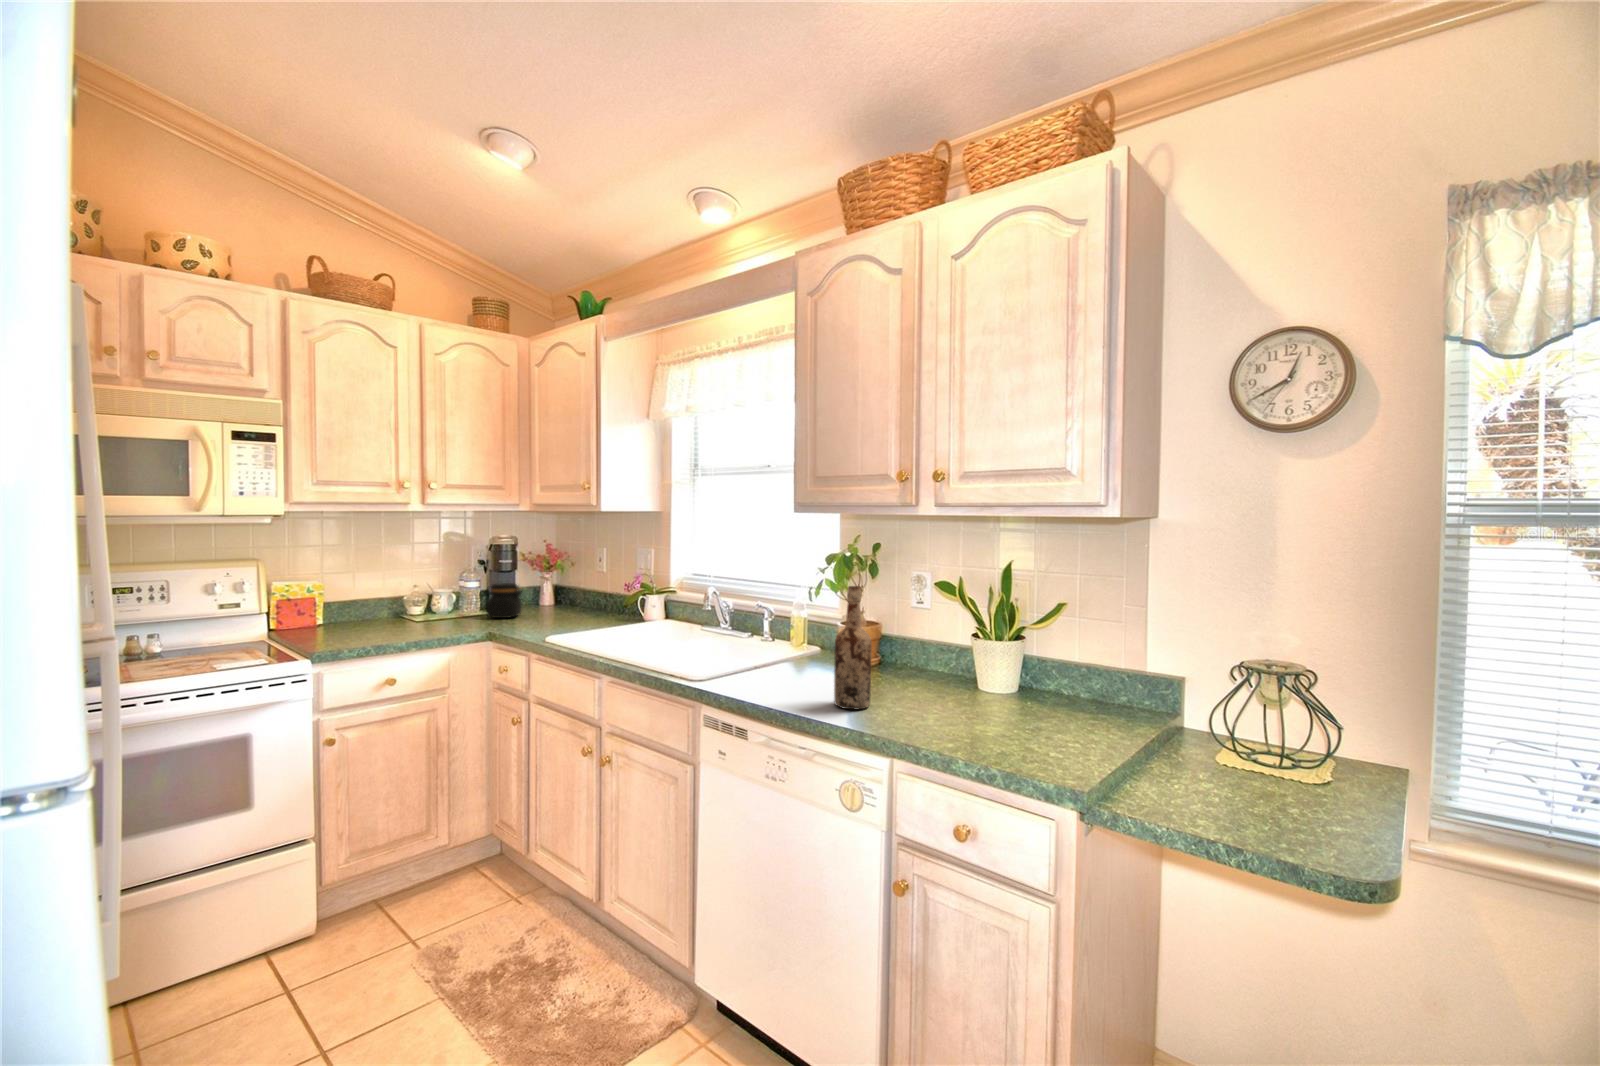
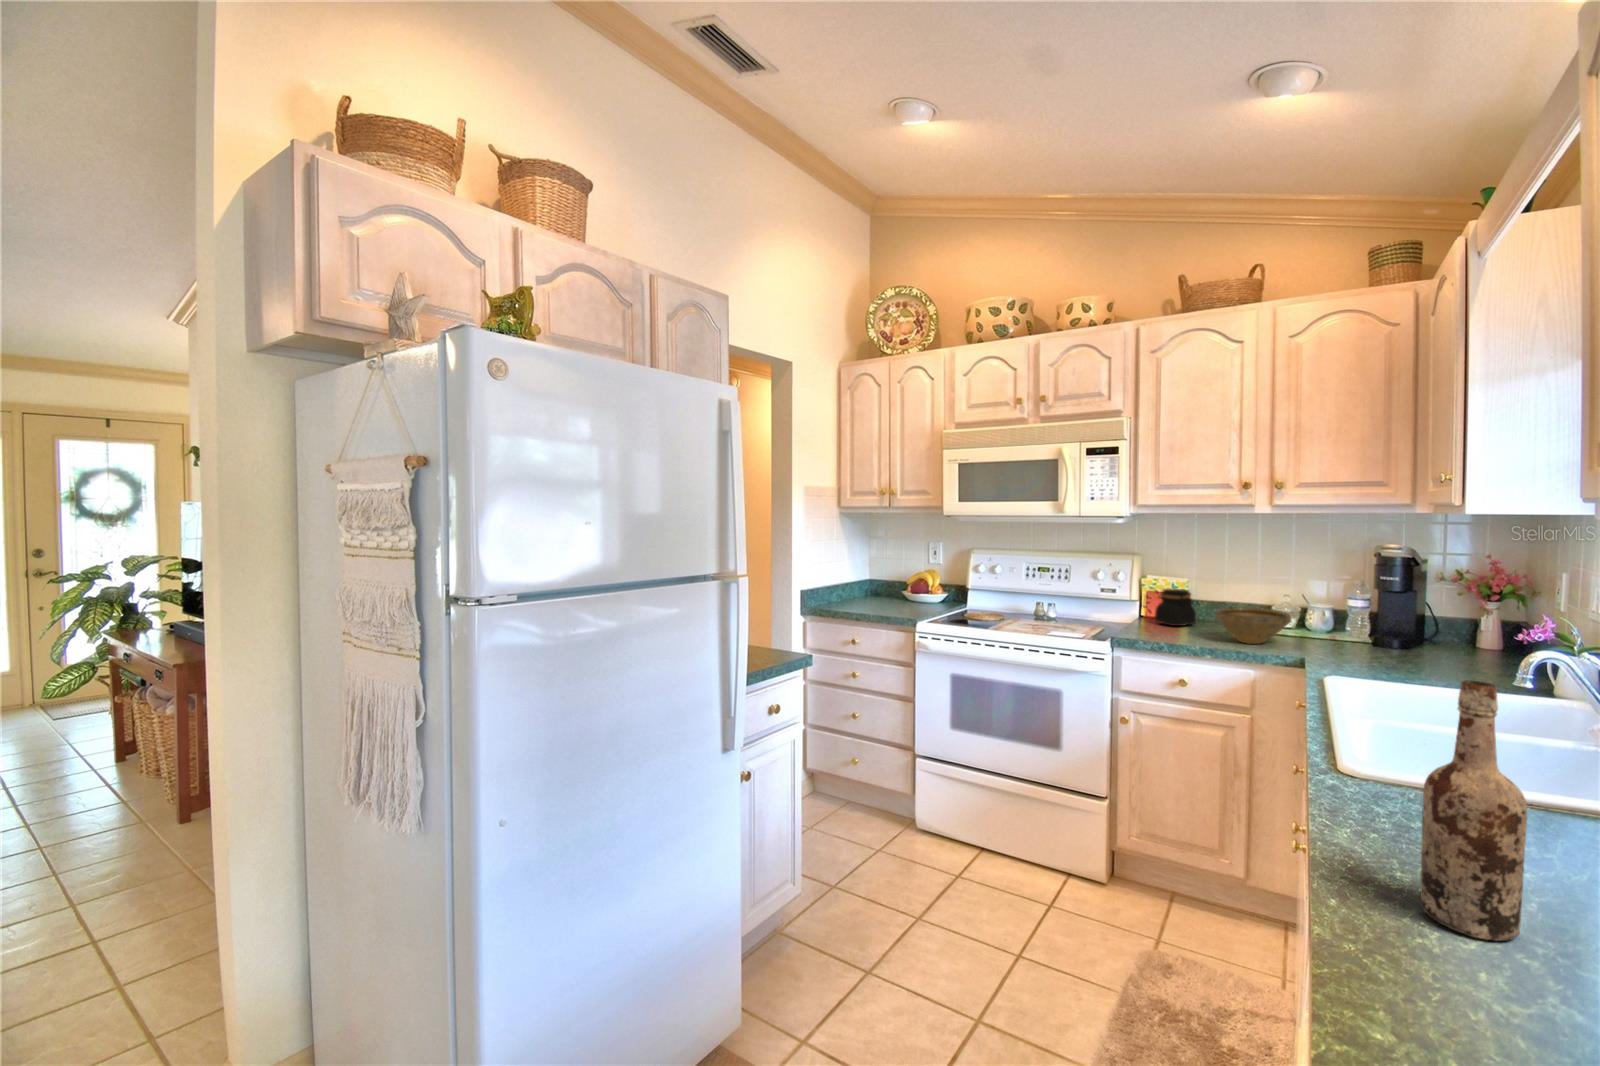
jar: present [486,583,522,618] -> present [1155,589,1196,626]
bowl: none [395,599,462,632] -> present [1215,607,1291,644]

